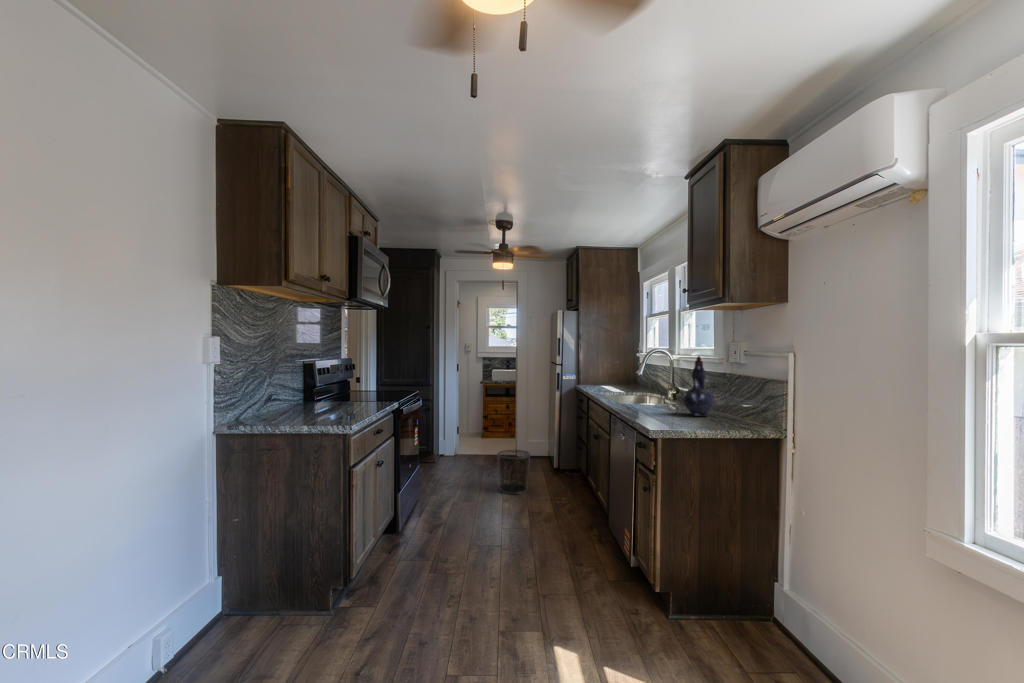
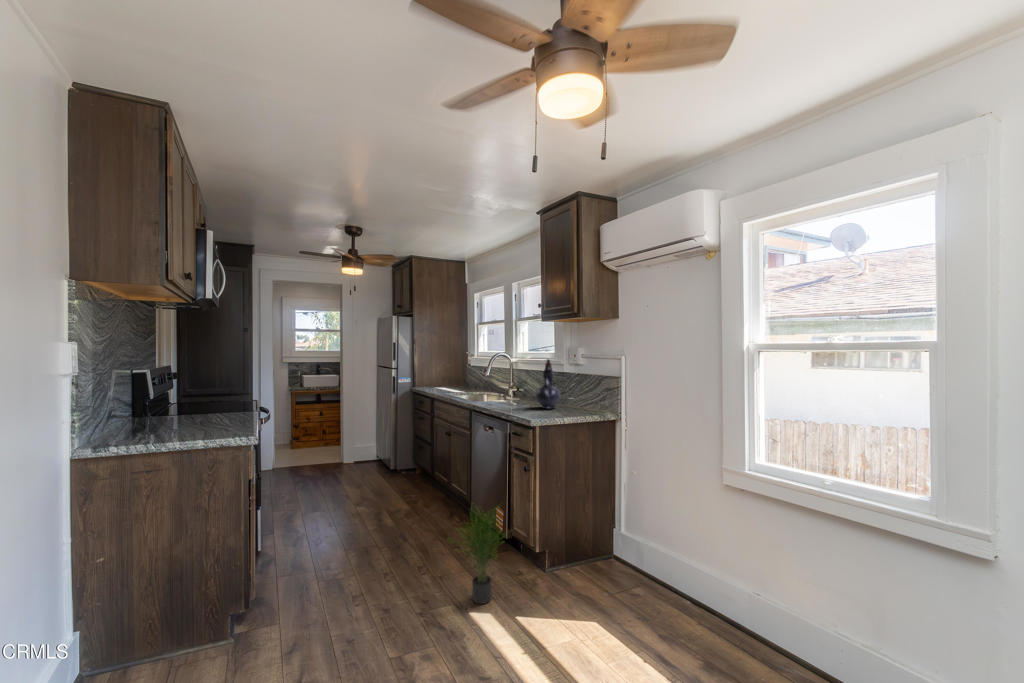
waste bin: present [497,450,530,494] -> none [339,459,376,505]
potted plant: none [538,510,616,627] -> present [451,509,504,604]

